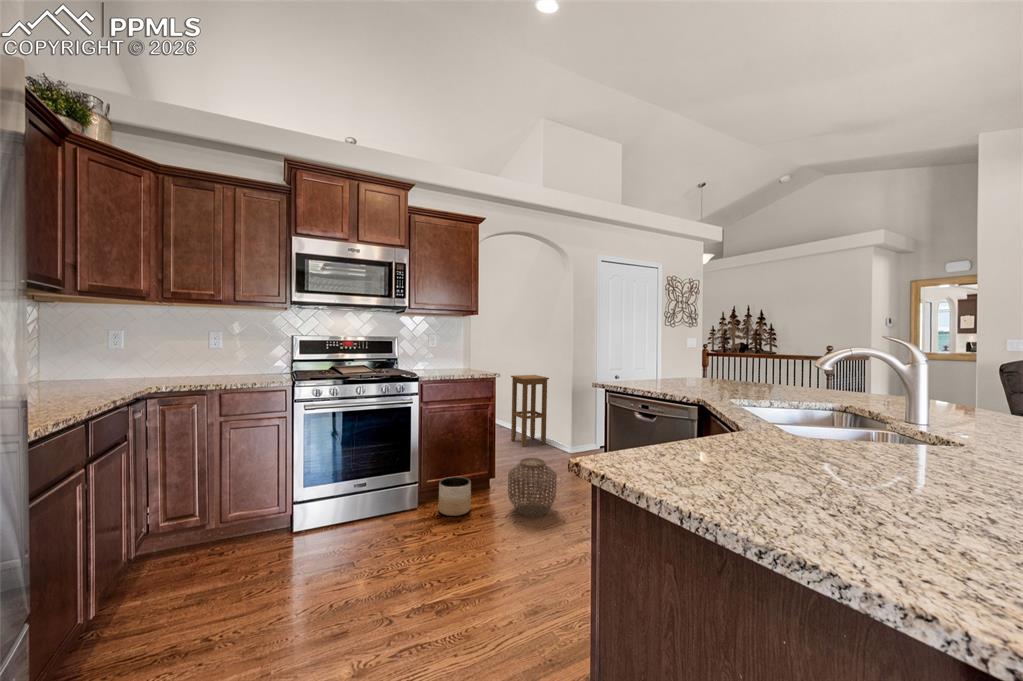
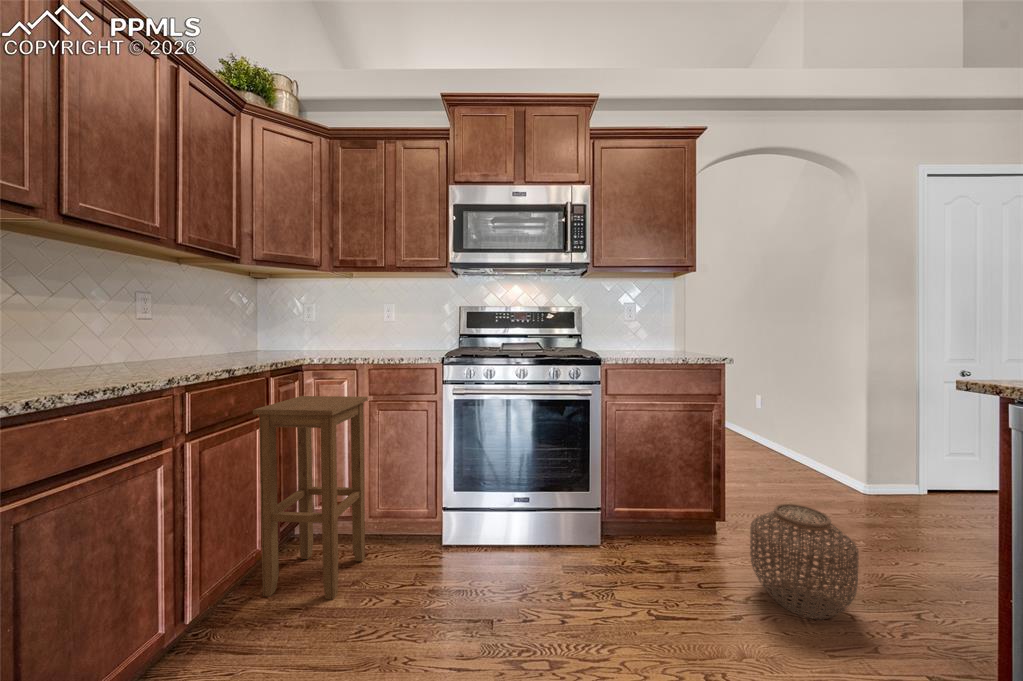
stool: present [511,375,549,447] -> present [253,396,368,599]
planter: present [439,477,471,516] -> none [630,509,682,576]

